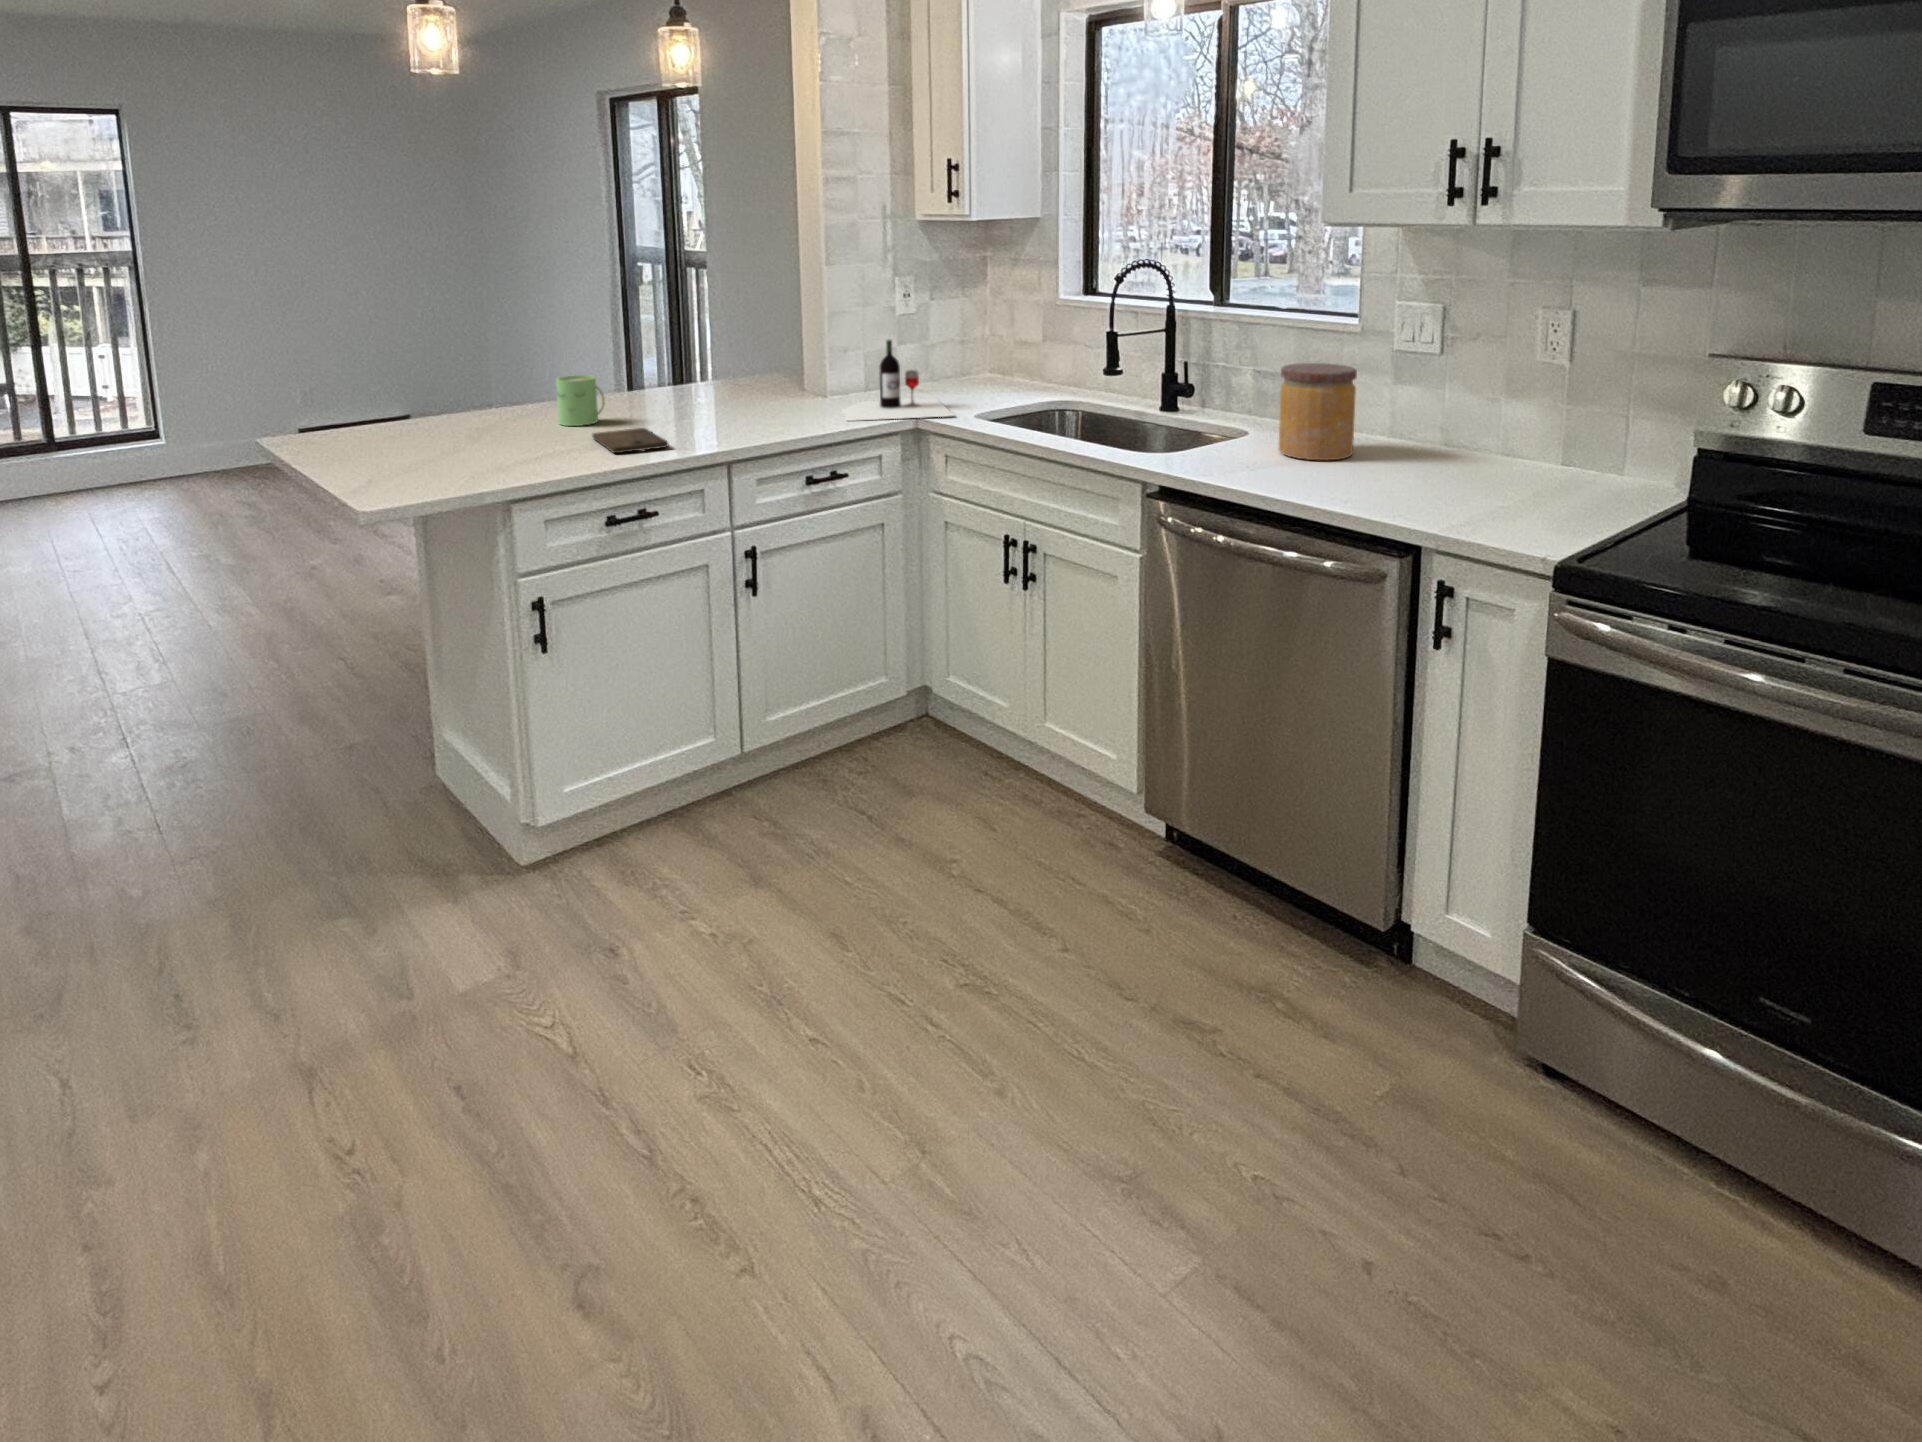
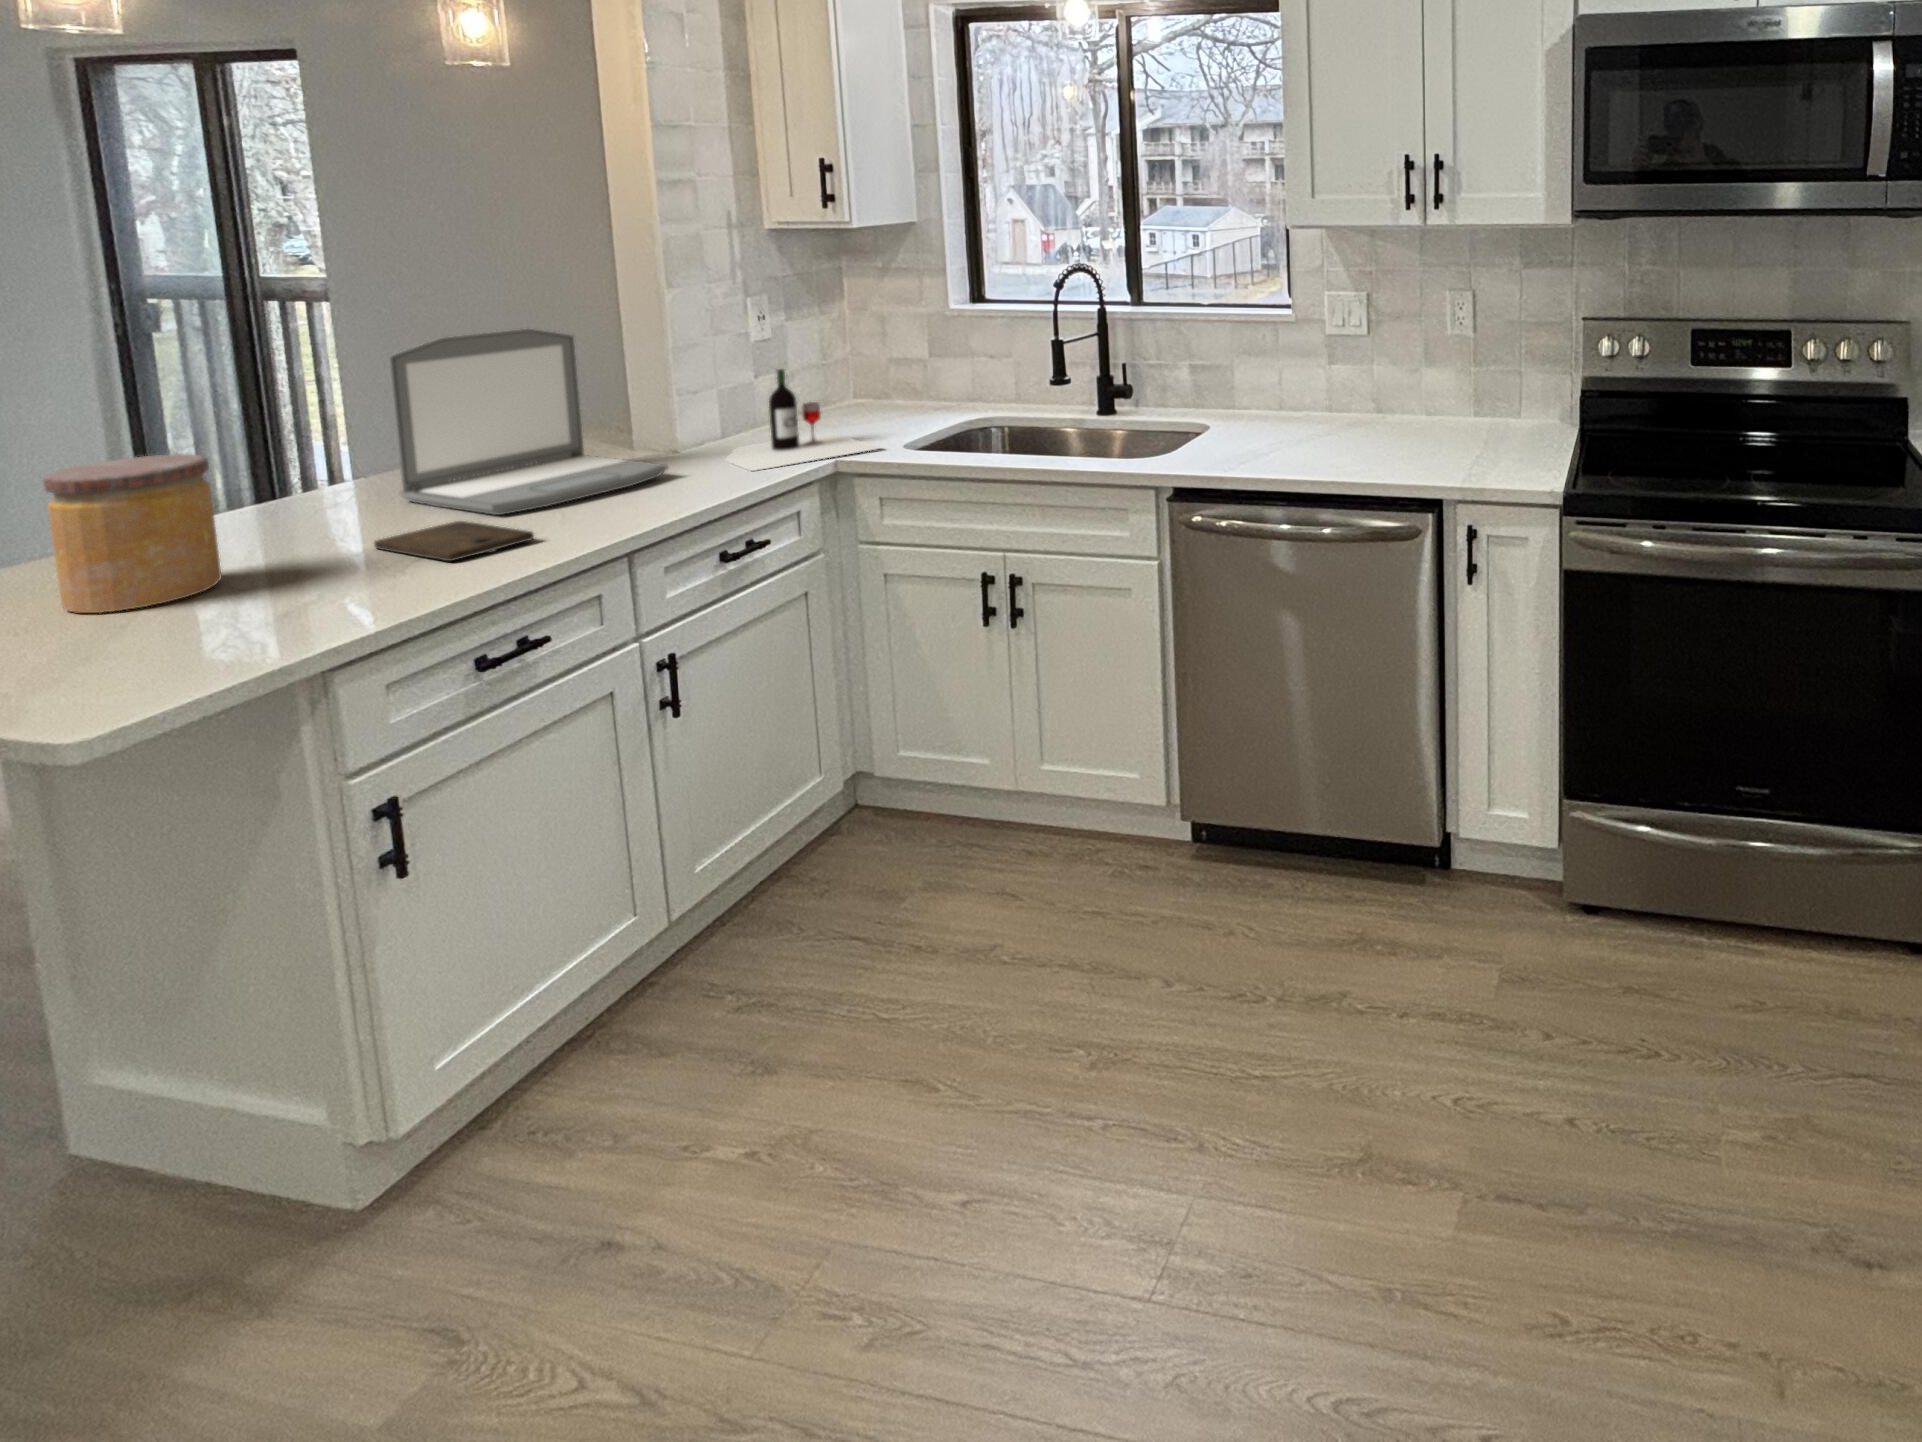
laptop: none [633,294,792,428] -> present [389,329,668,515]
jar: present [1279,363,1357,460] -> present [43,454,221,613]
mug: present [556,375,605,426] -> none [265,460,363,539]

